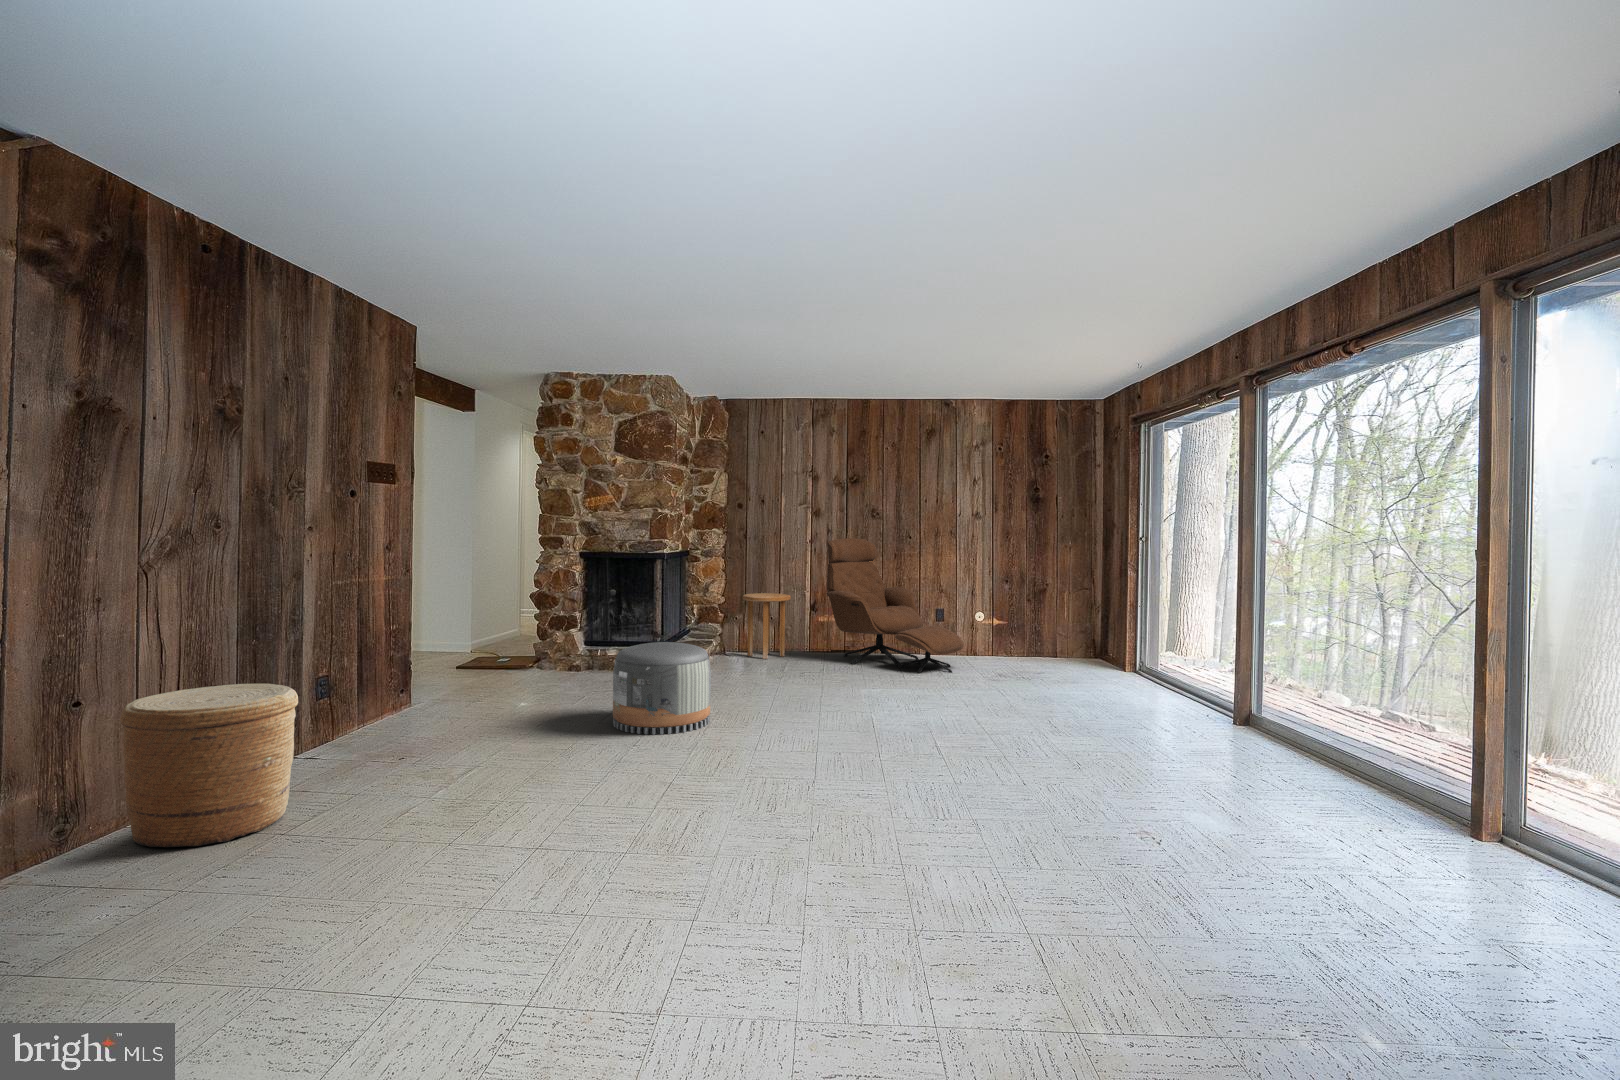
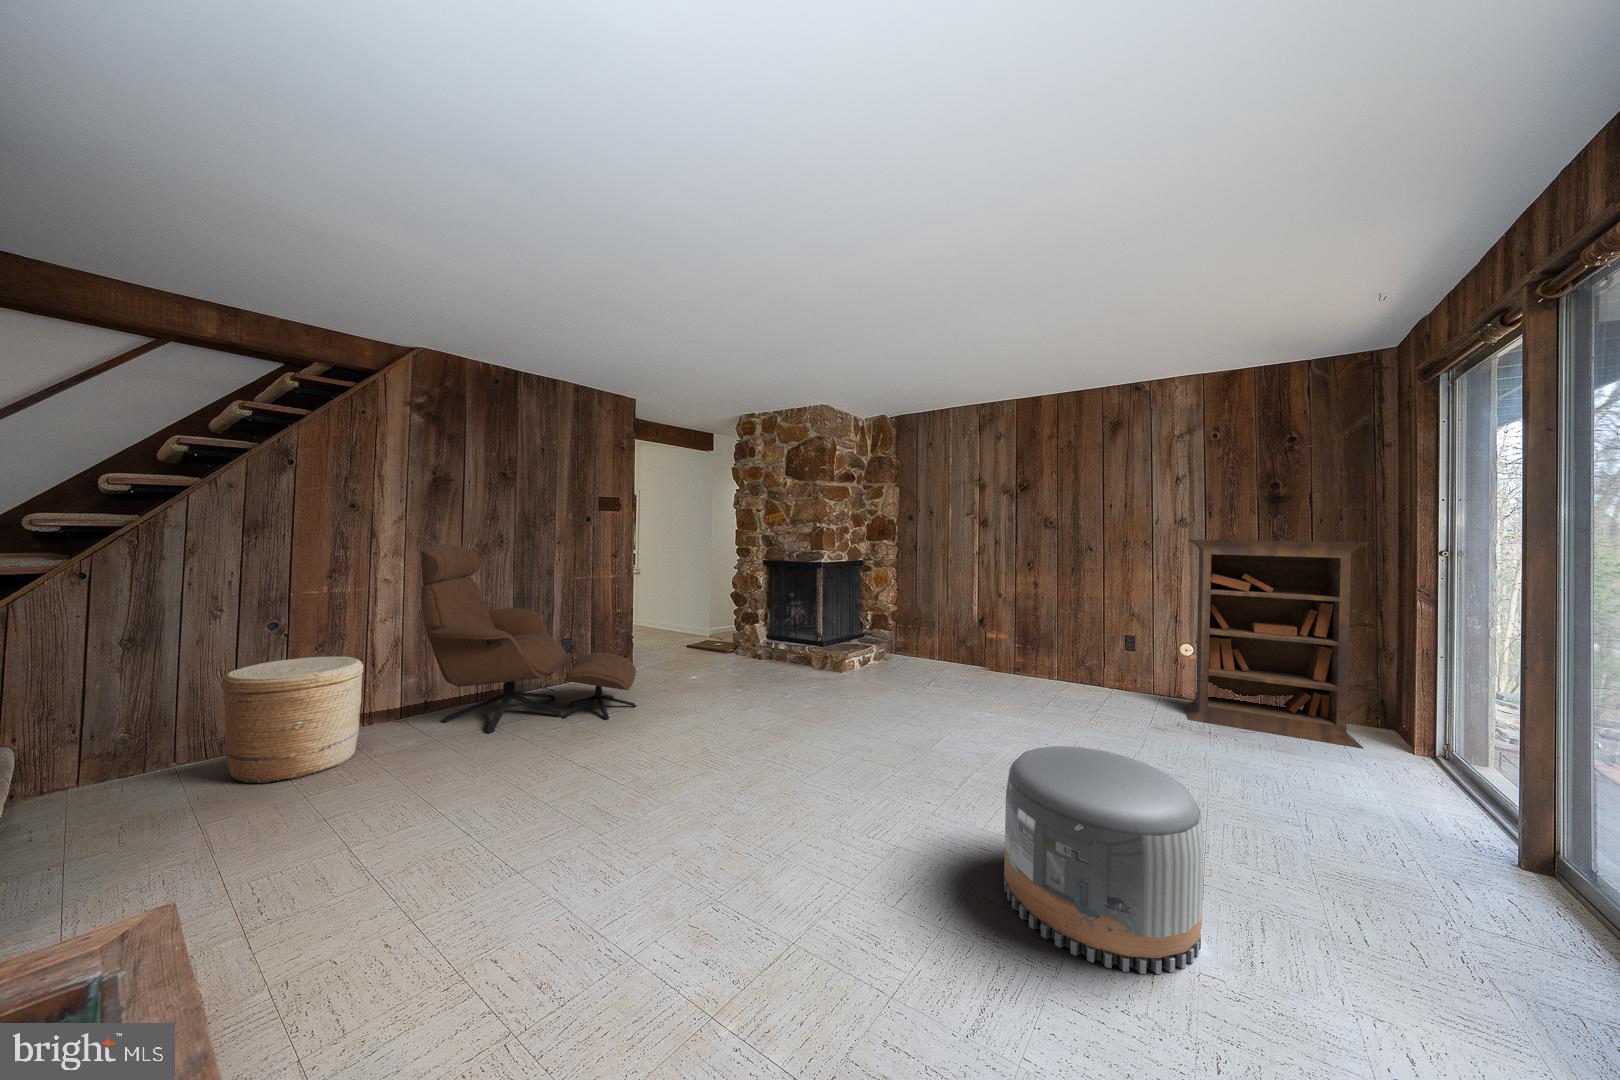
bookcase: none [984,524,1100,669] -> present [1184,539,1370,748]
lounge chair: present [827,538,964,673] -> present [420,544,636,733]
side table: present [743,593,791,659] -> none [909,603,956,668]
pouf: present [613,642,711,735] -> present [1004,746,1204,974]

